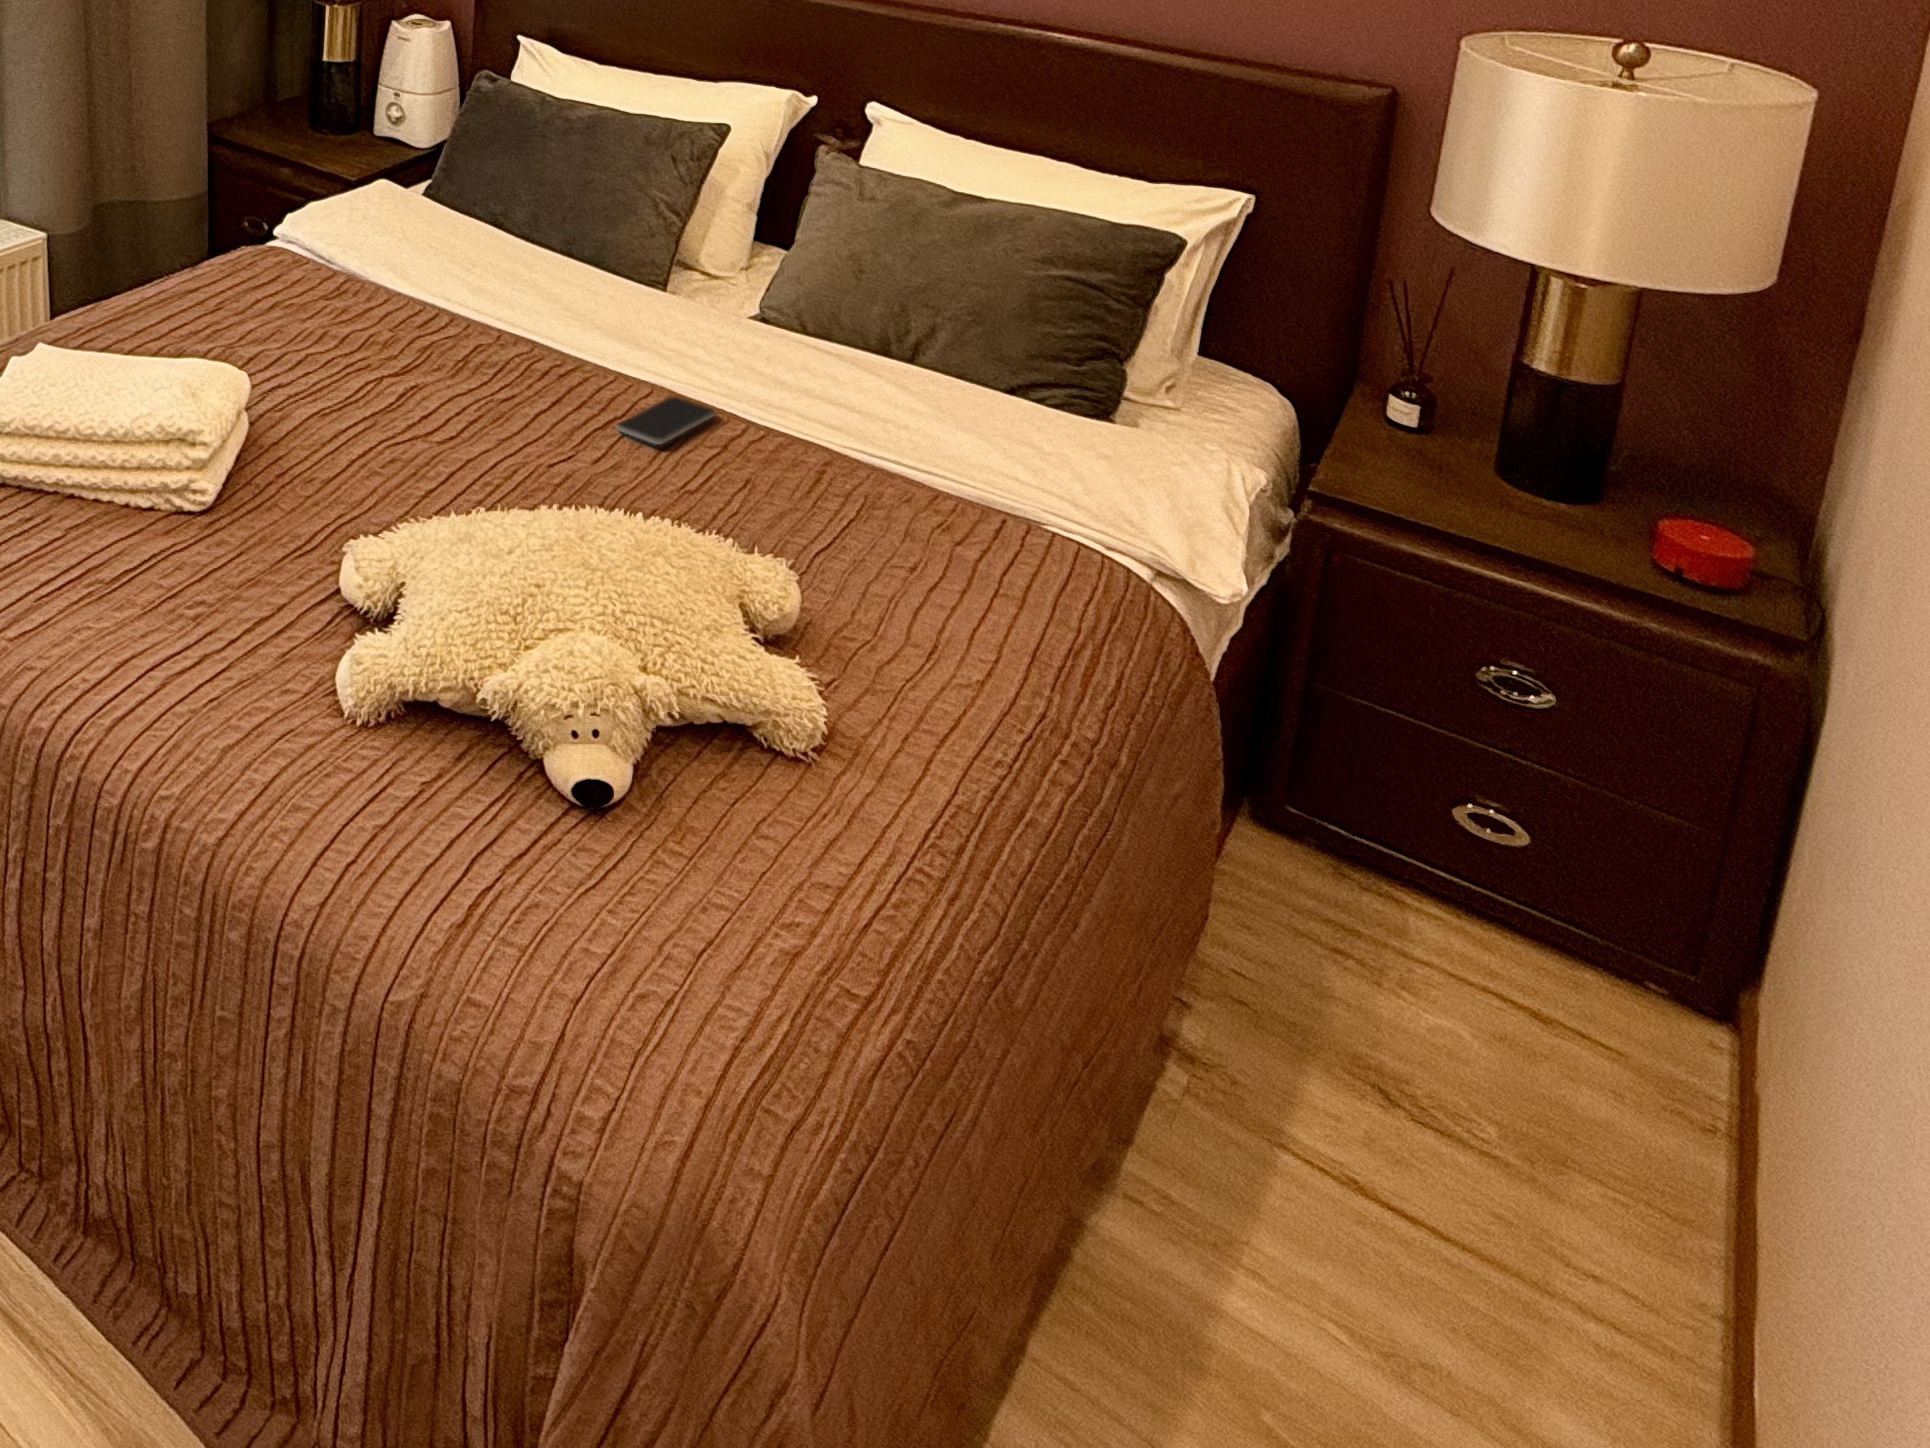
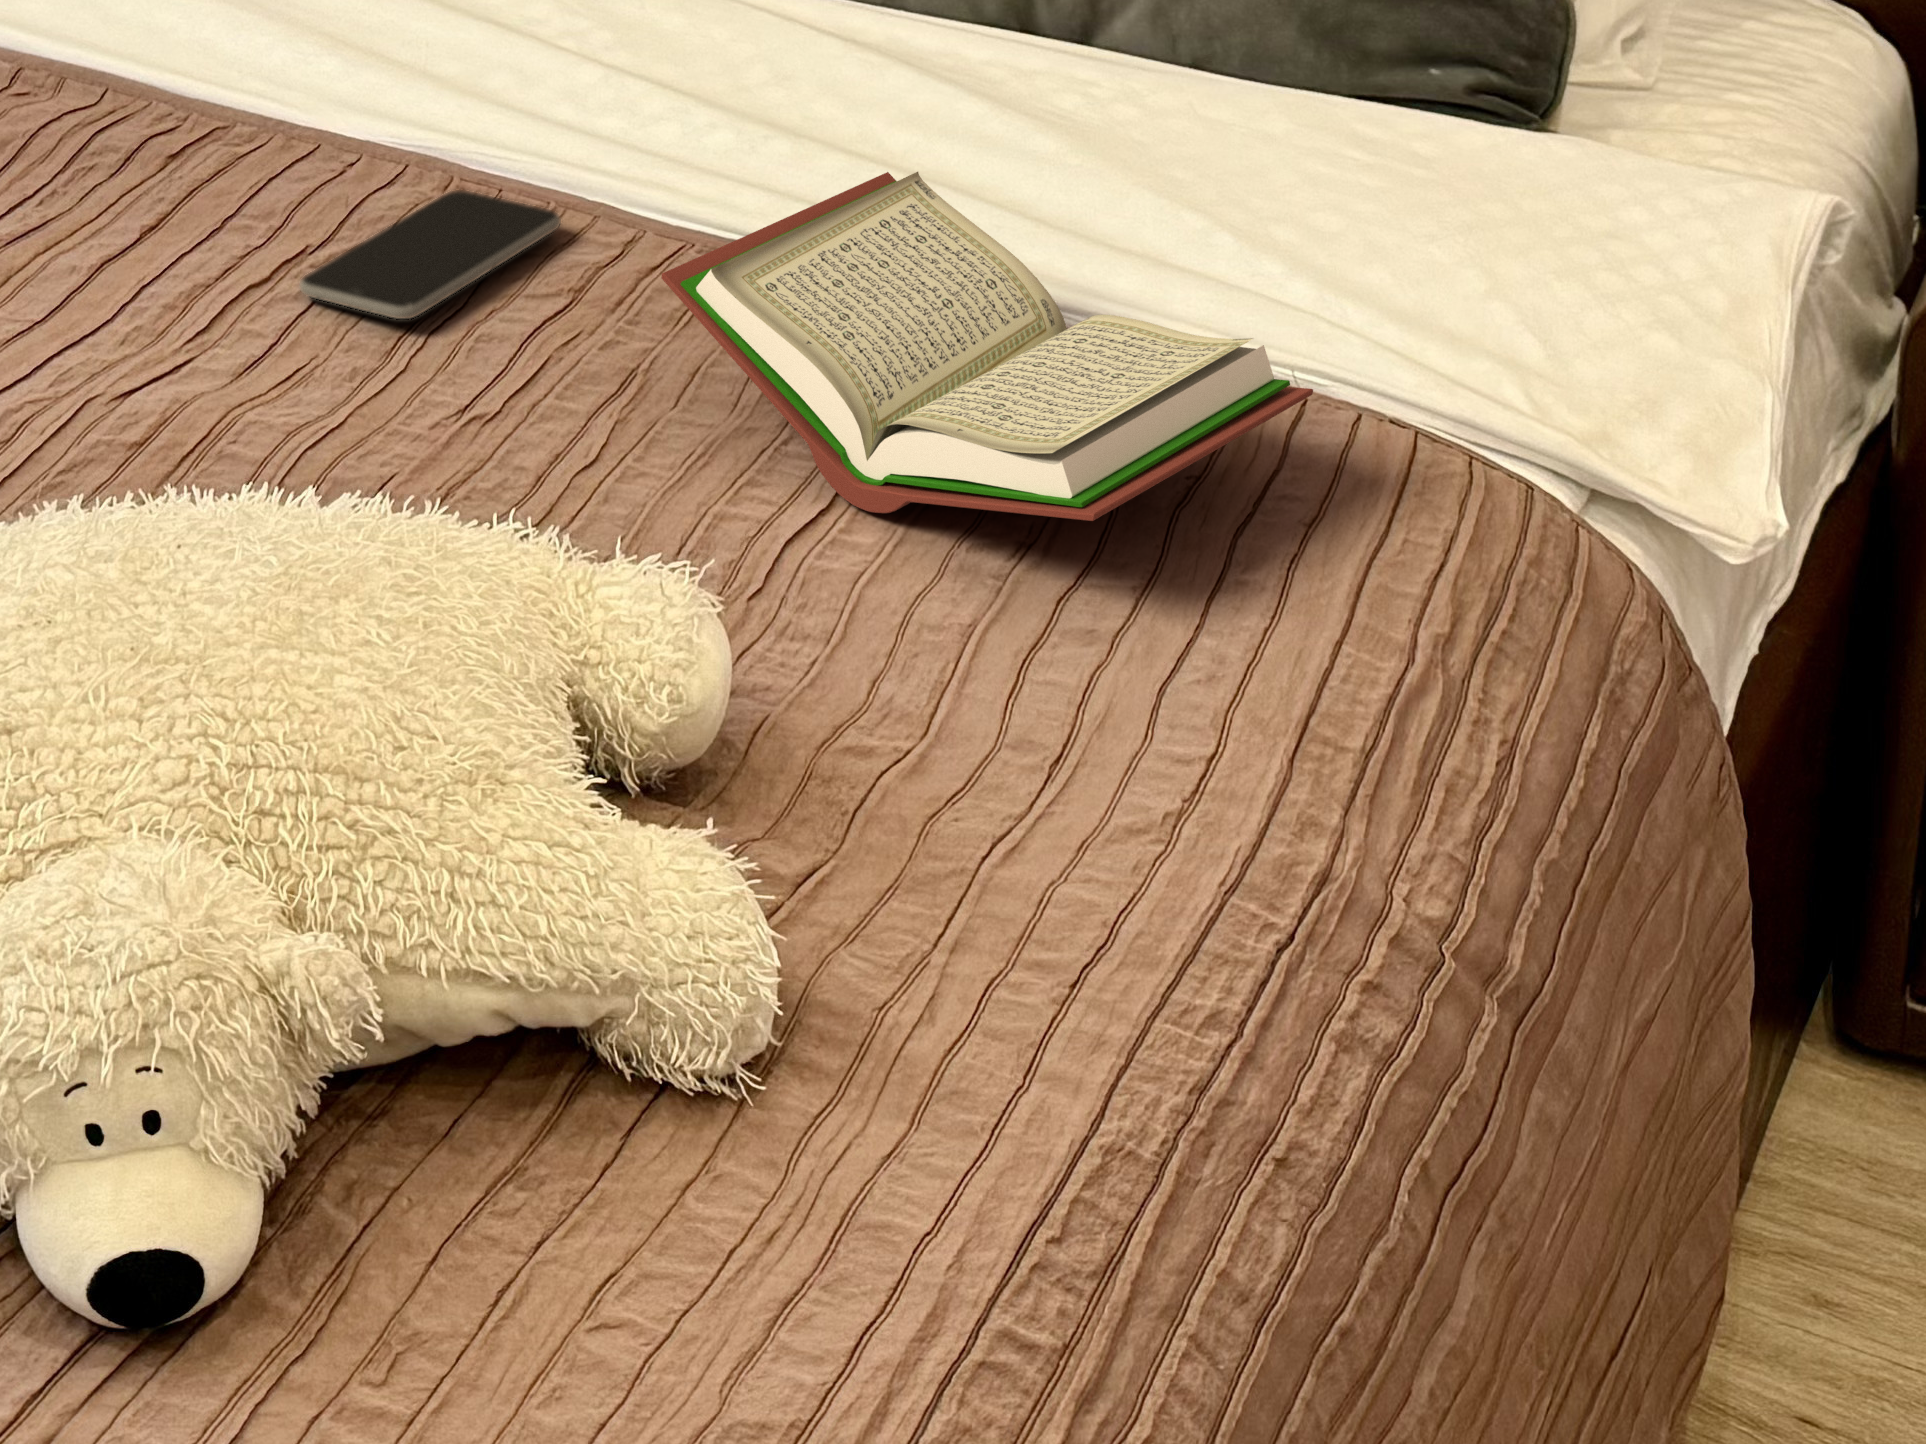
book: none [763,411,1035,562] -> present [661,172,1313,521]

